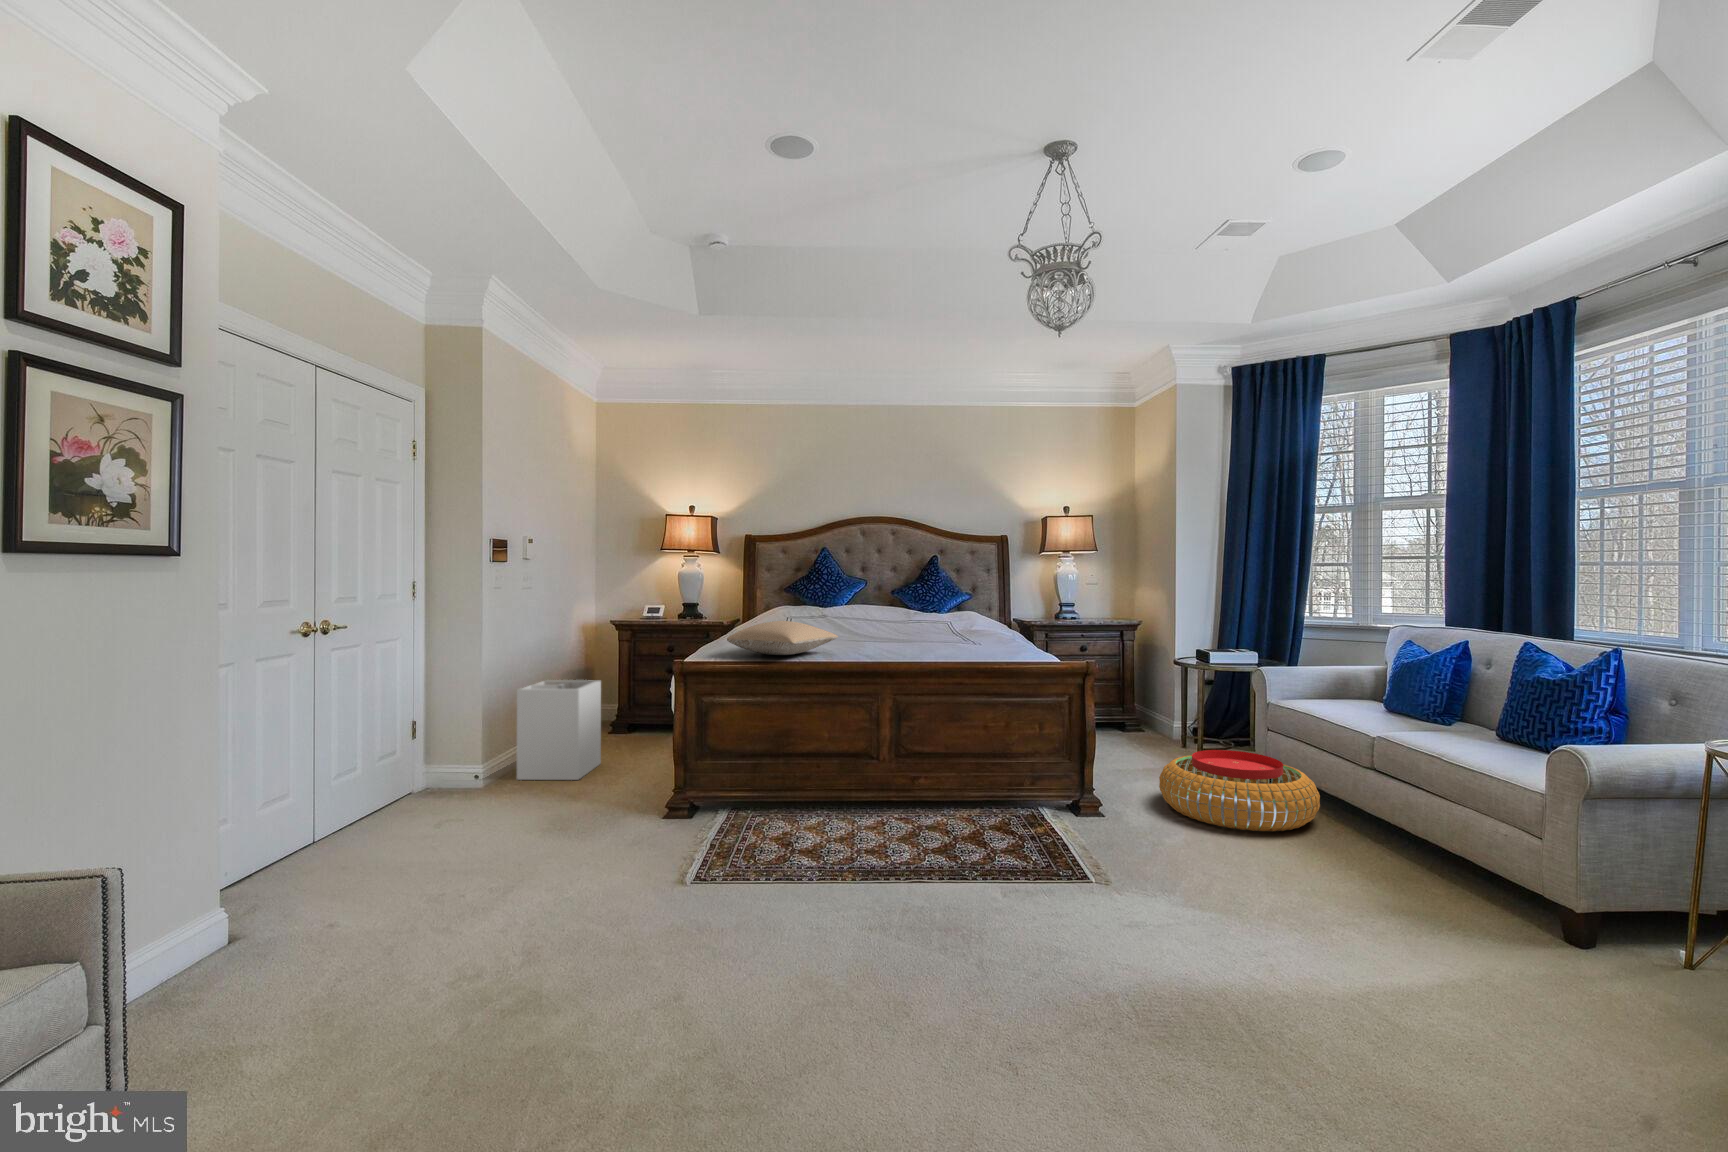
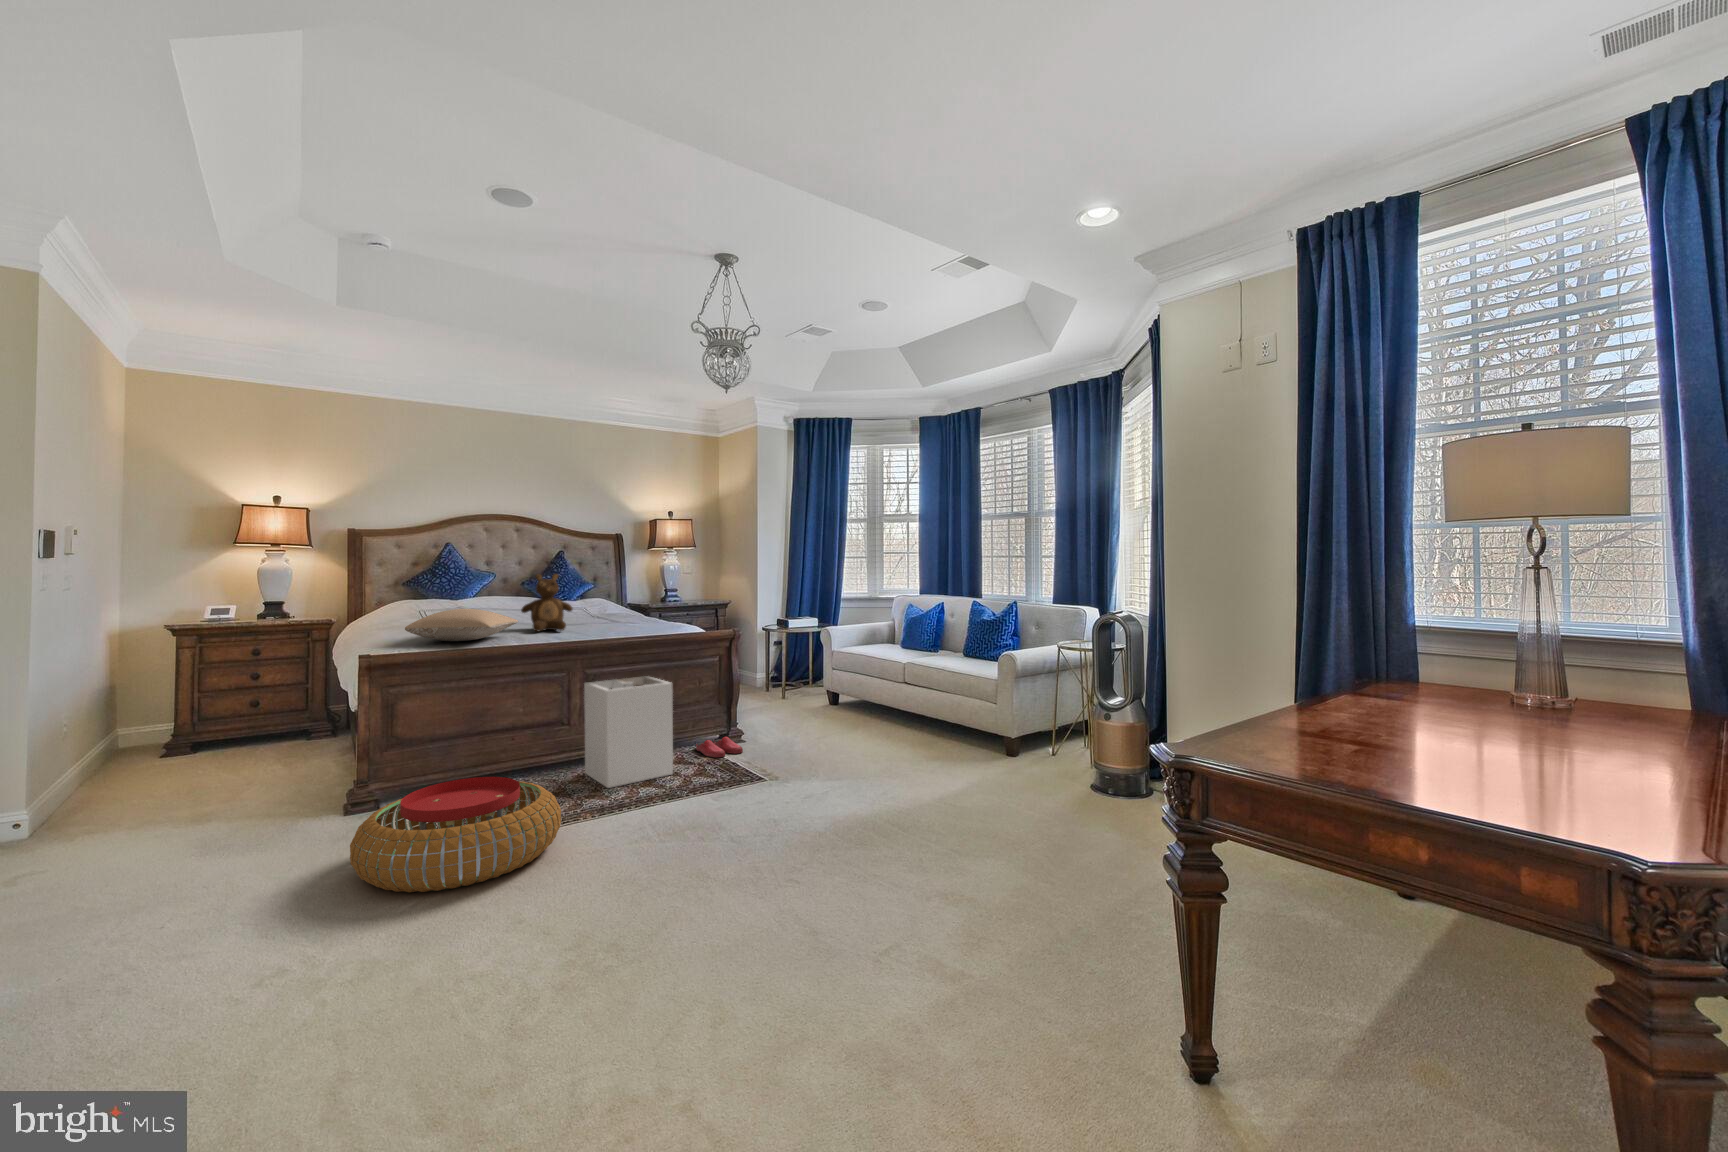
teddy bear: none [850,584,903,650] -> present [521,574,572,632]
laundry hamper: present [517,680,601,780] -> present [584,676,673,788]
pouf: present [1159,750,1320,831] -> present [350,777,561,892]
slippers: none [1029,808,1085,837] -> present [696,737,743,757]

